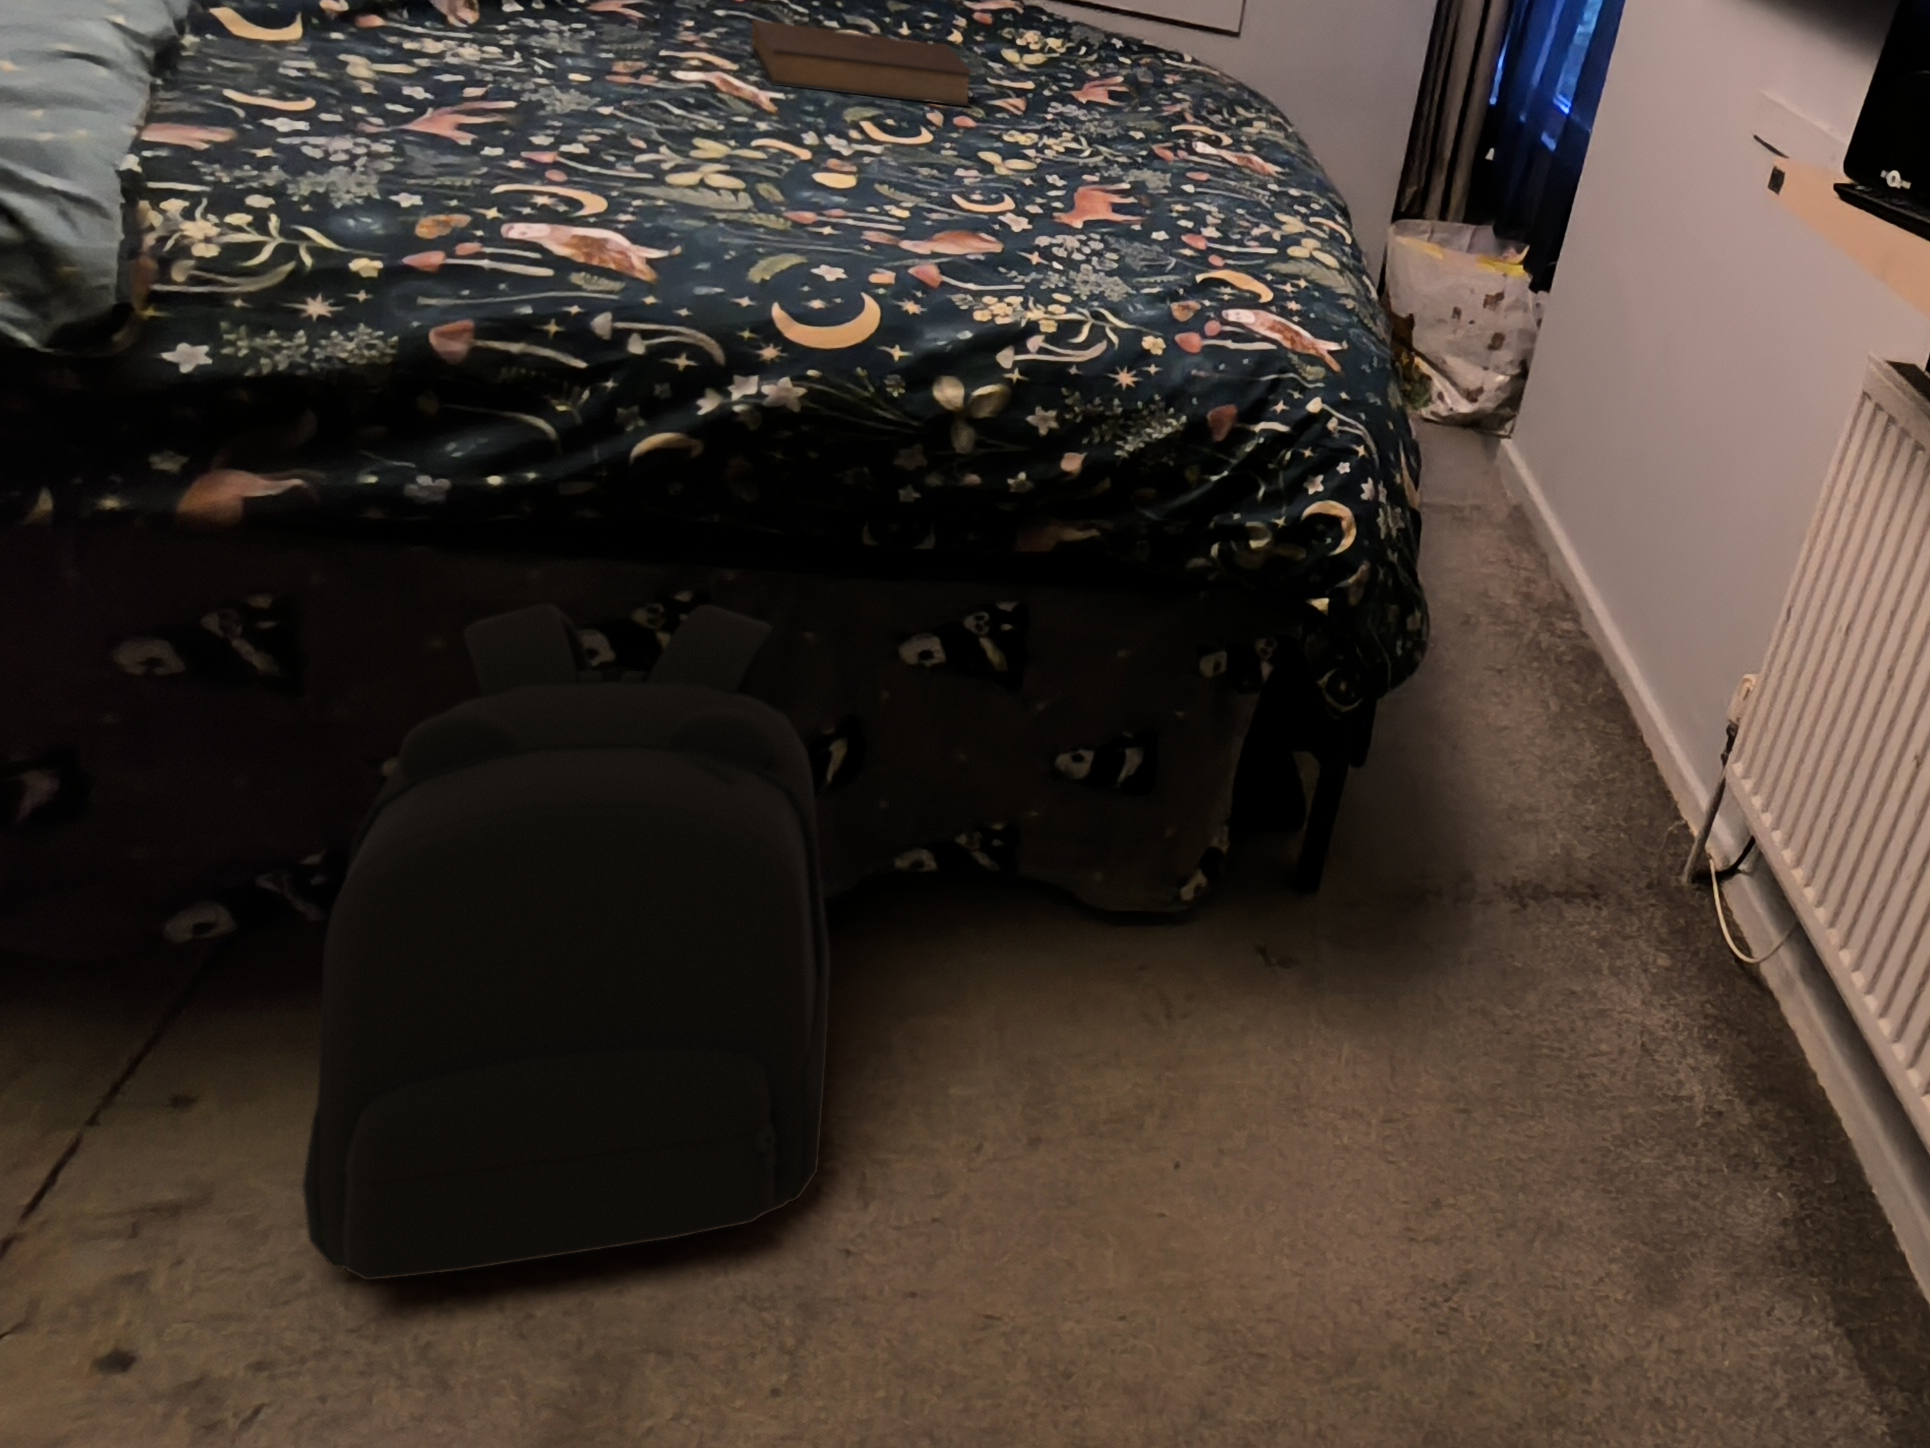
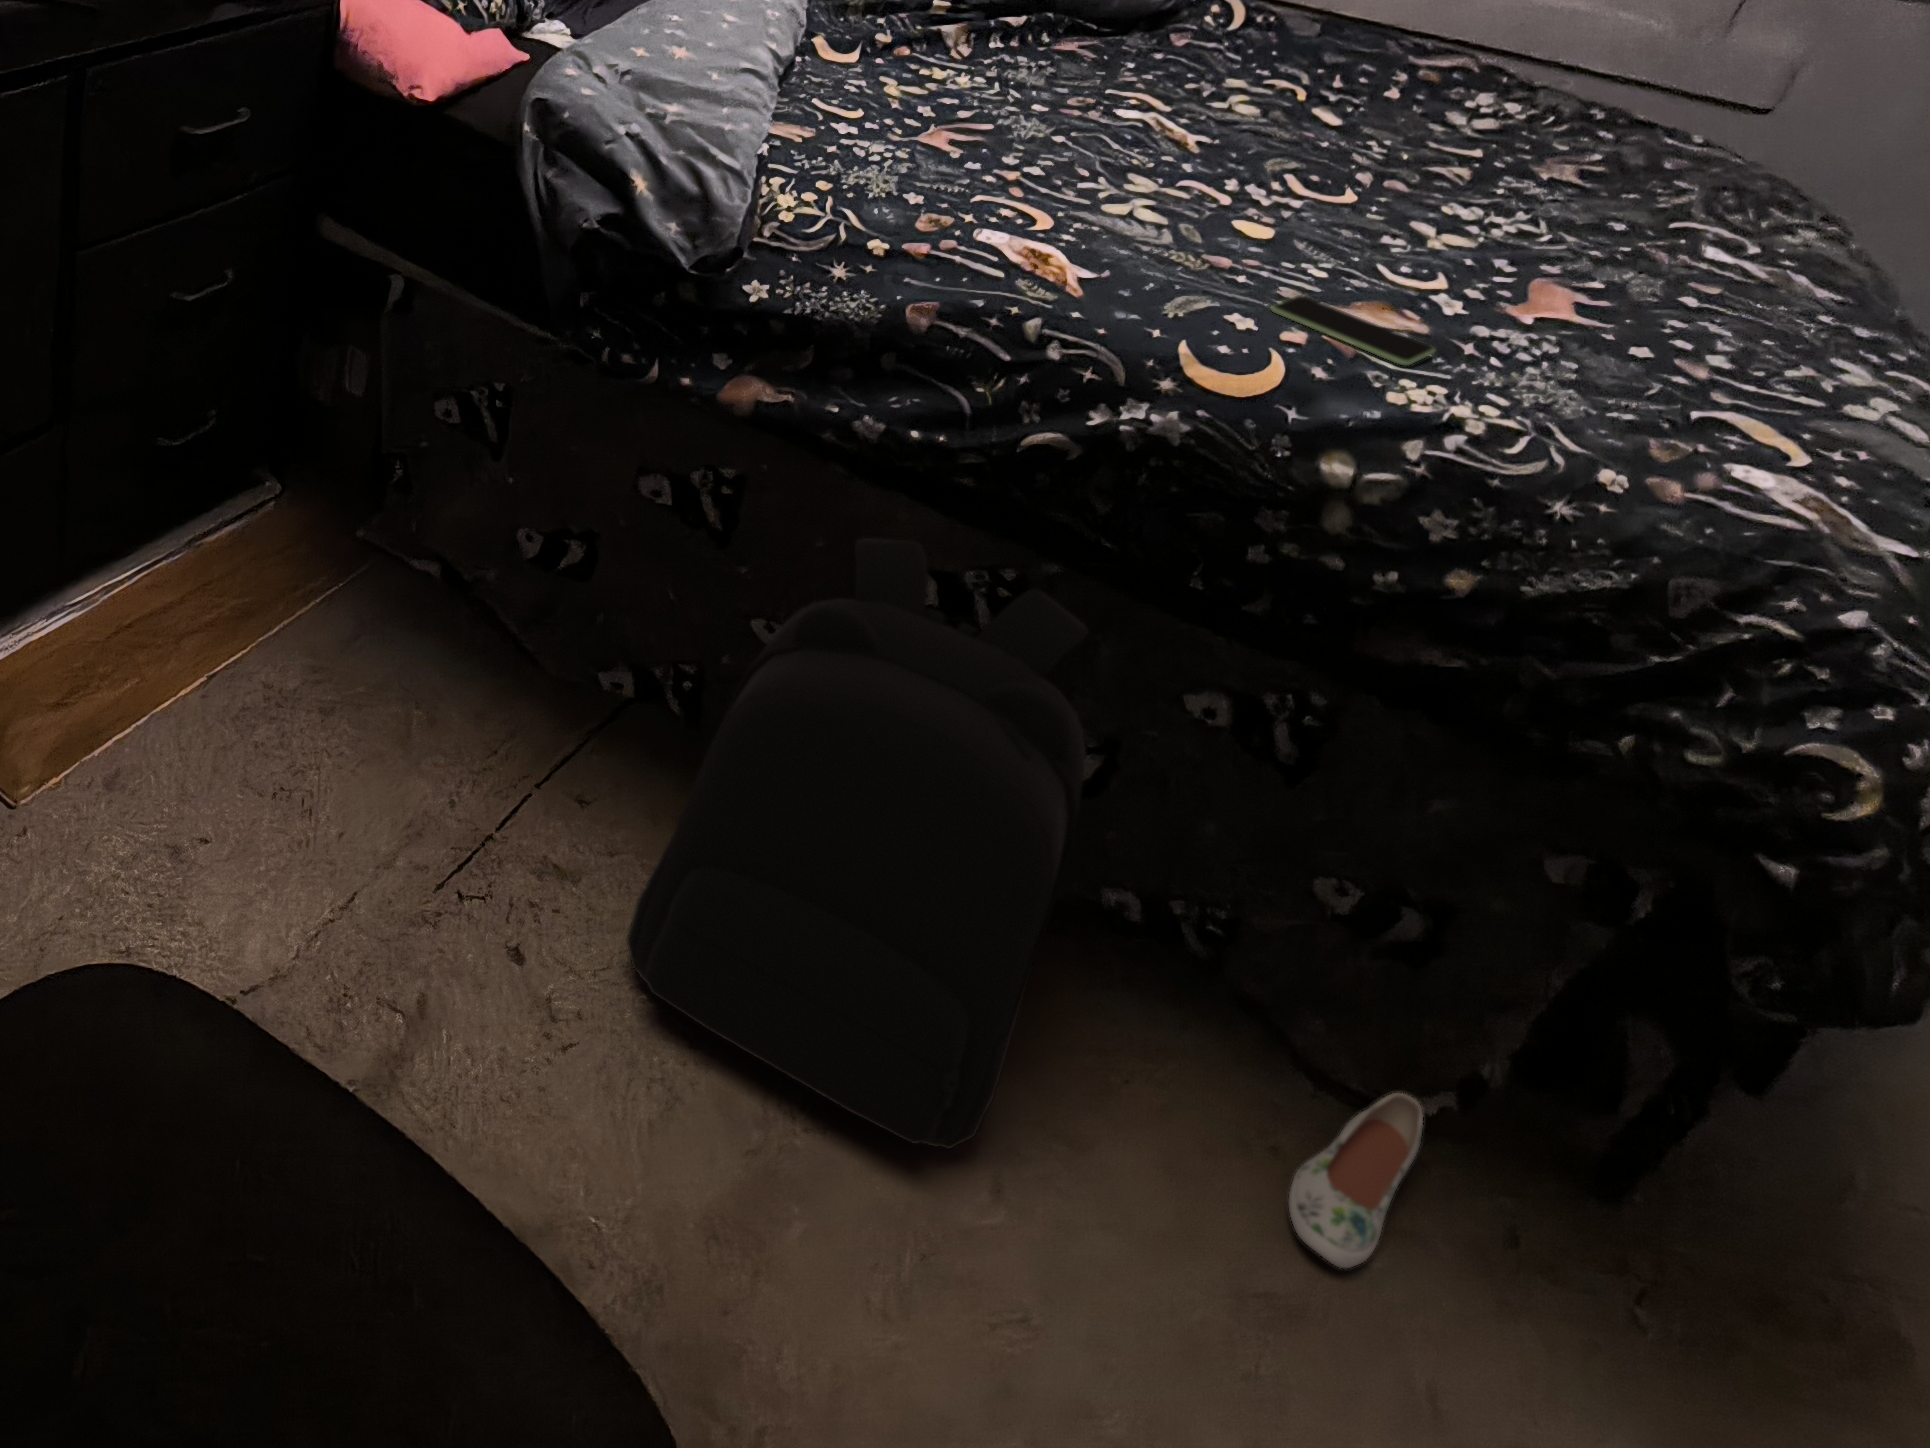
book: present [751,20,973,107] -> none [1186,67,1424,171]
smartphone: none [856,236,1006,284] -> present [1271,295,1435,365]
shoe: none [1107,897,1187,1064] -> present [1289,1093,1423,1268]

